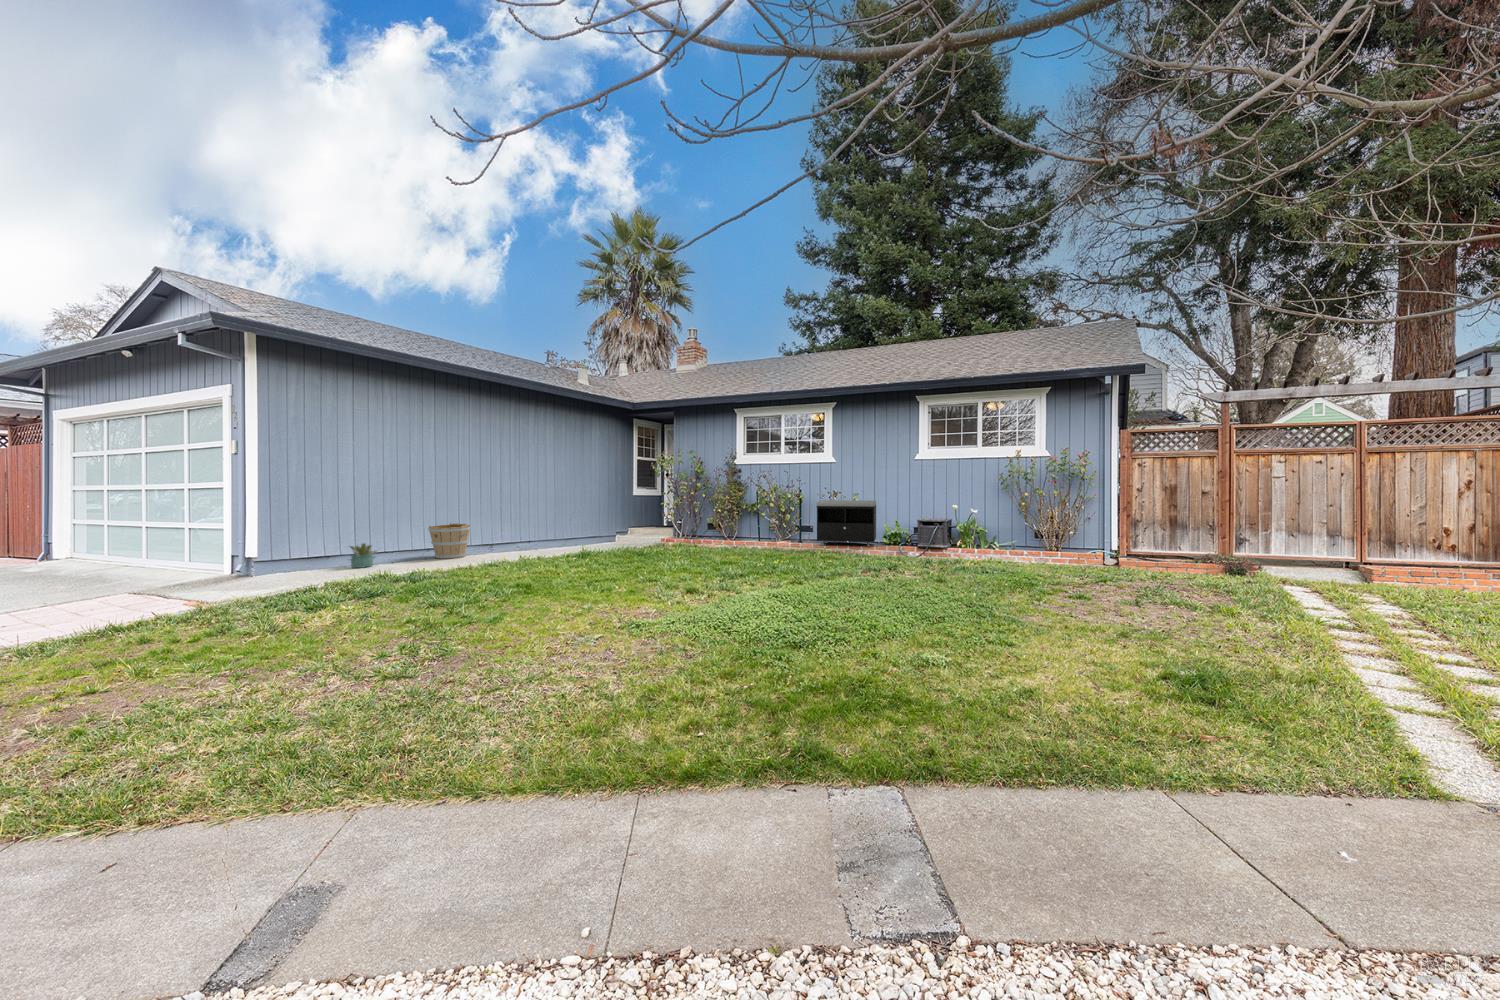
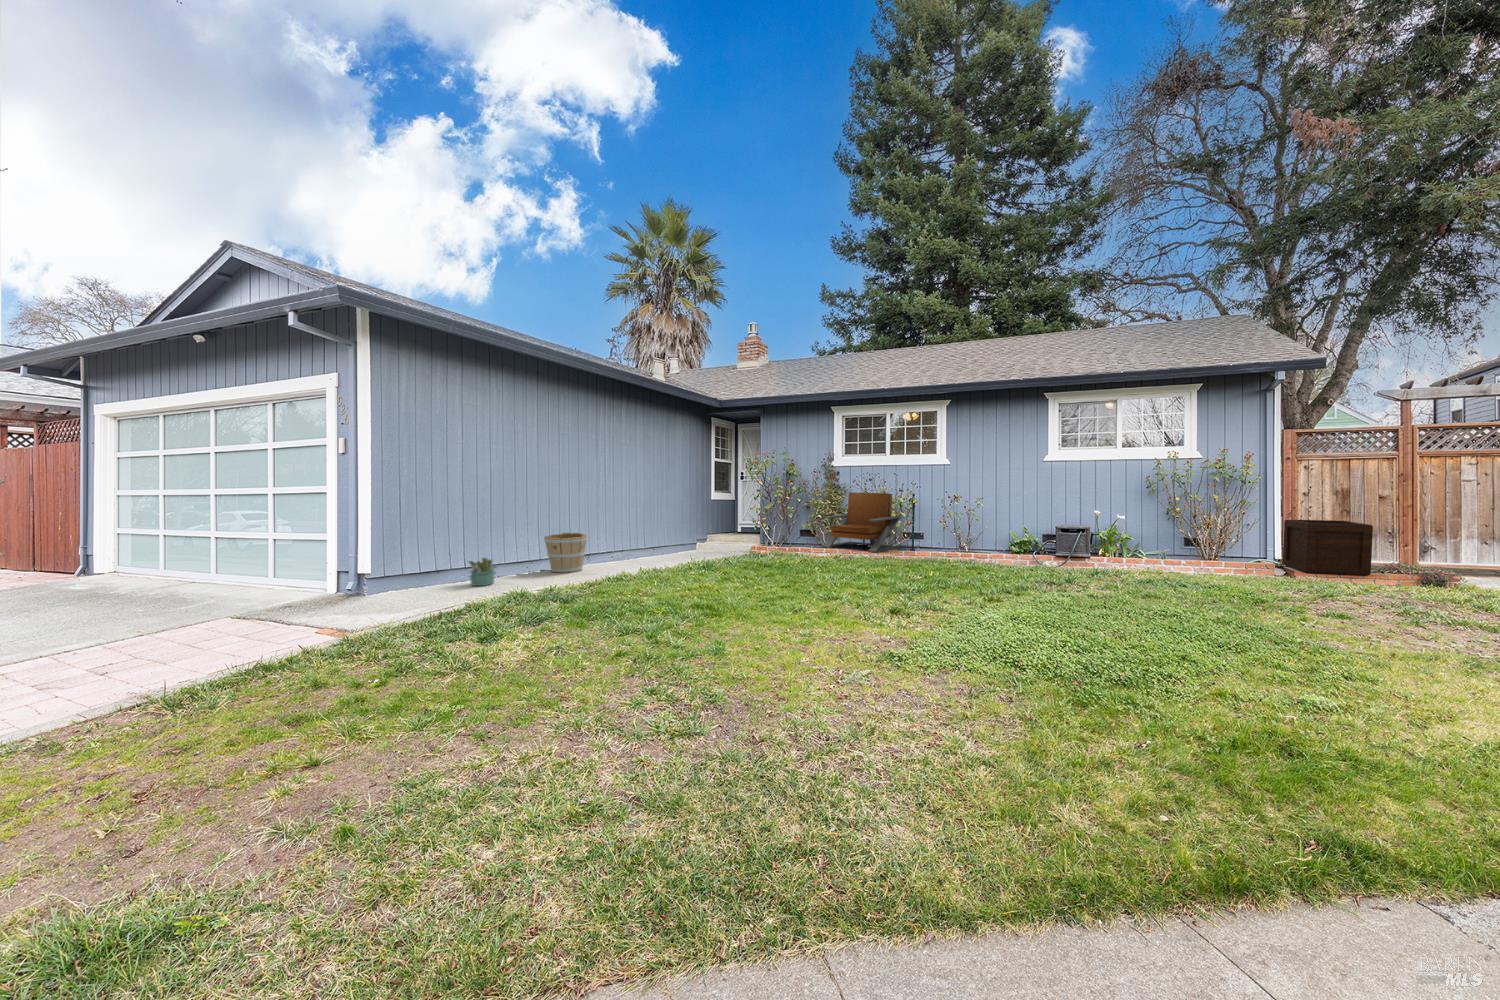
lounge chair: none [713,489,785,545] -> present [823,492,901,553]
storage bench: present [816,500,876,546] -> none [940,504,1007,553]
wooden crate: none [1117,514,1181,567] -> present [1283,520,1373,576]

